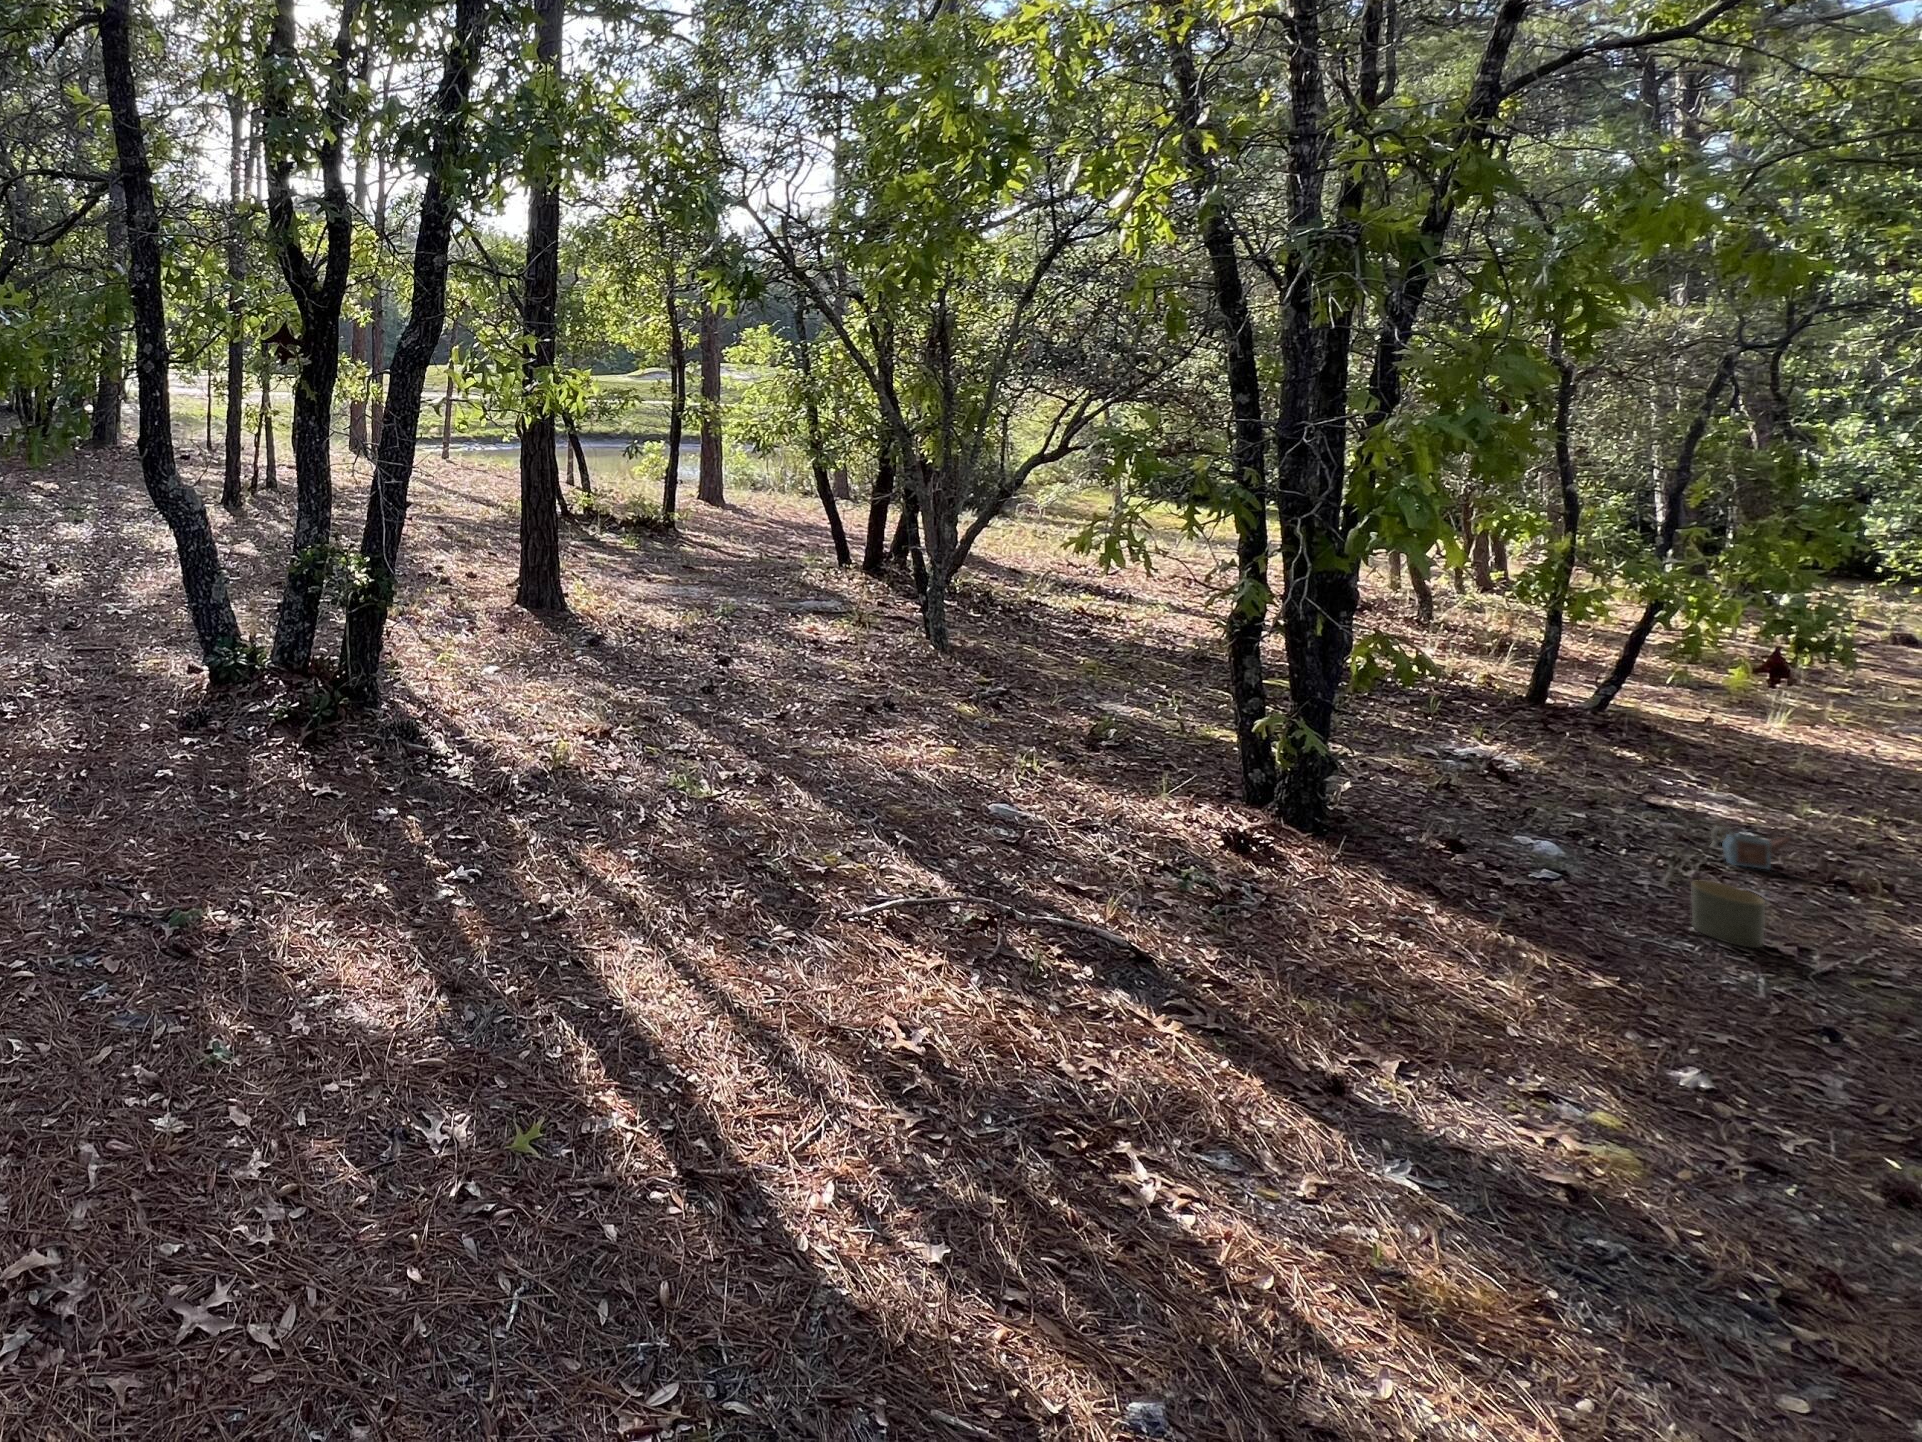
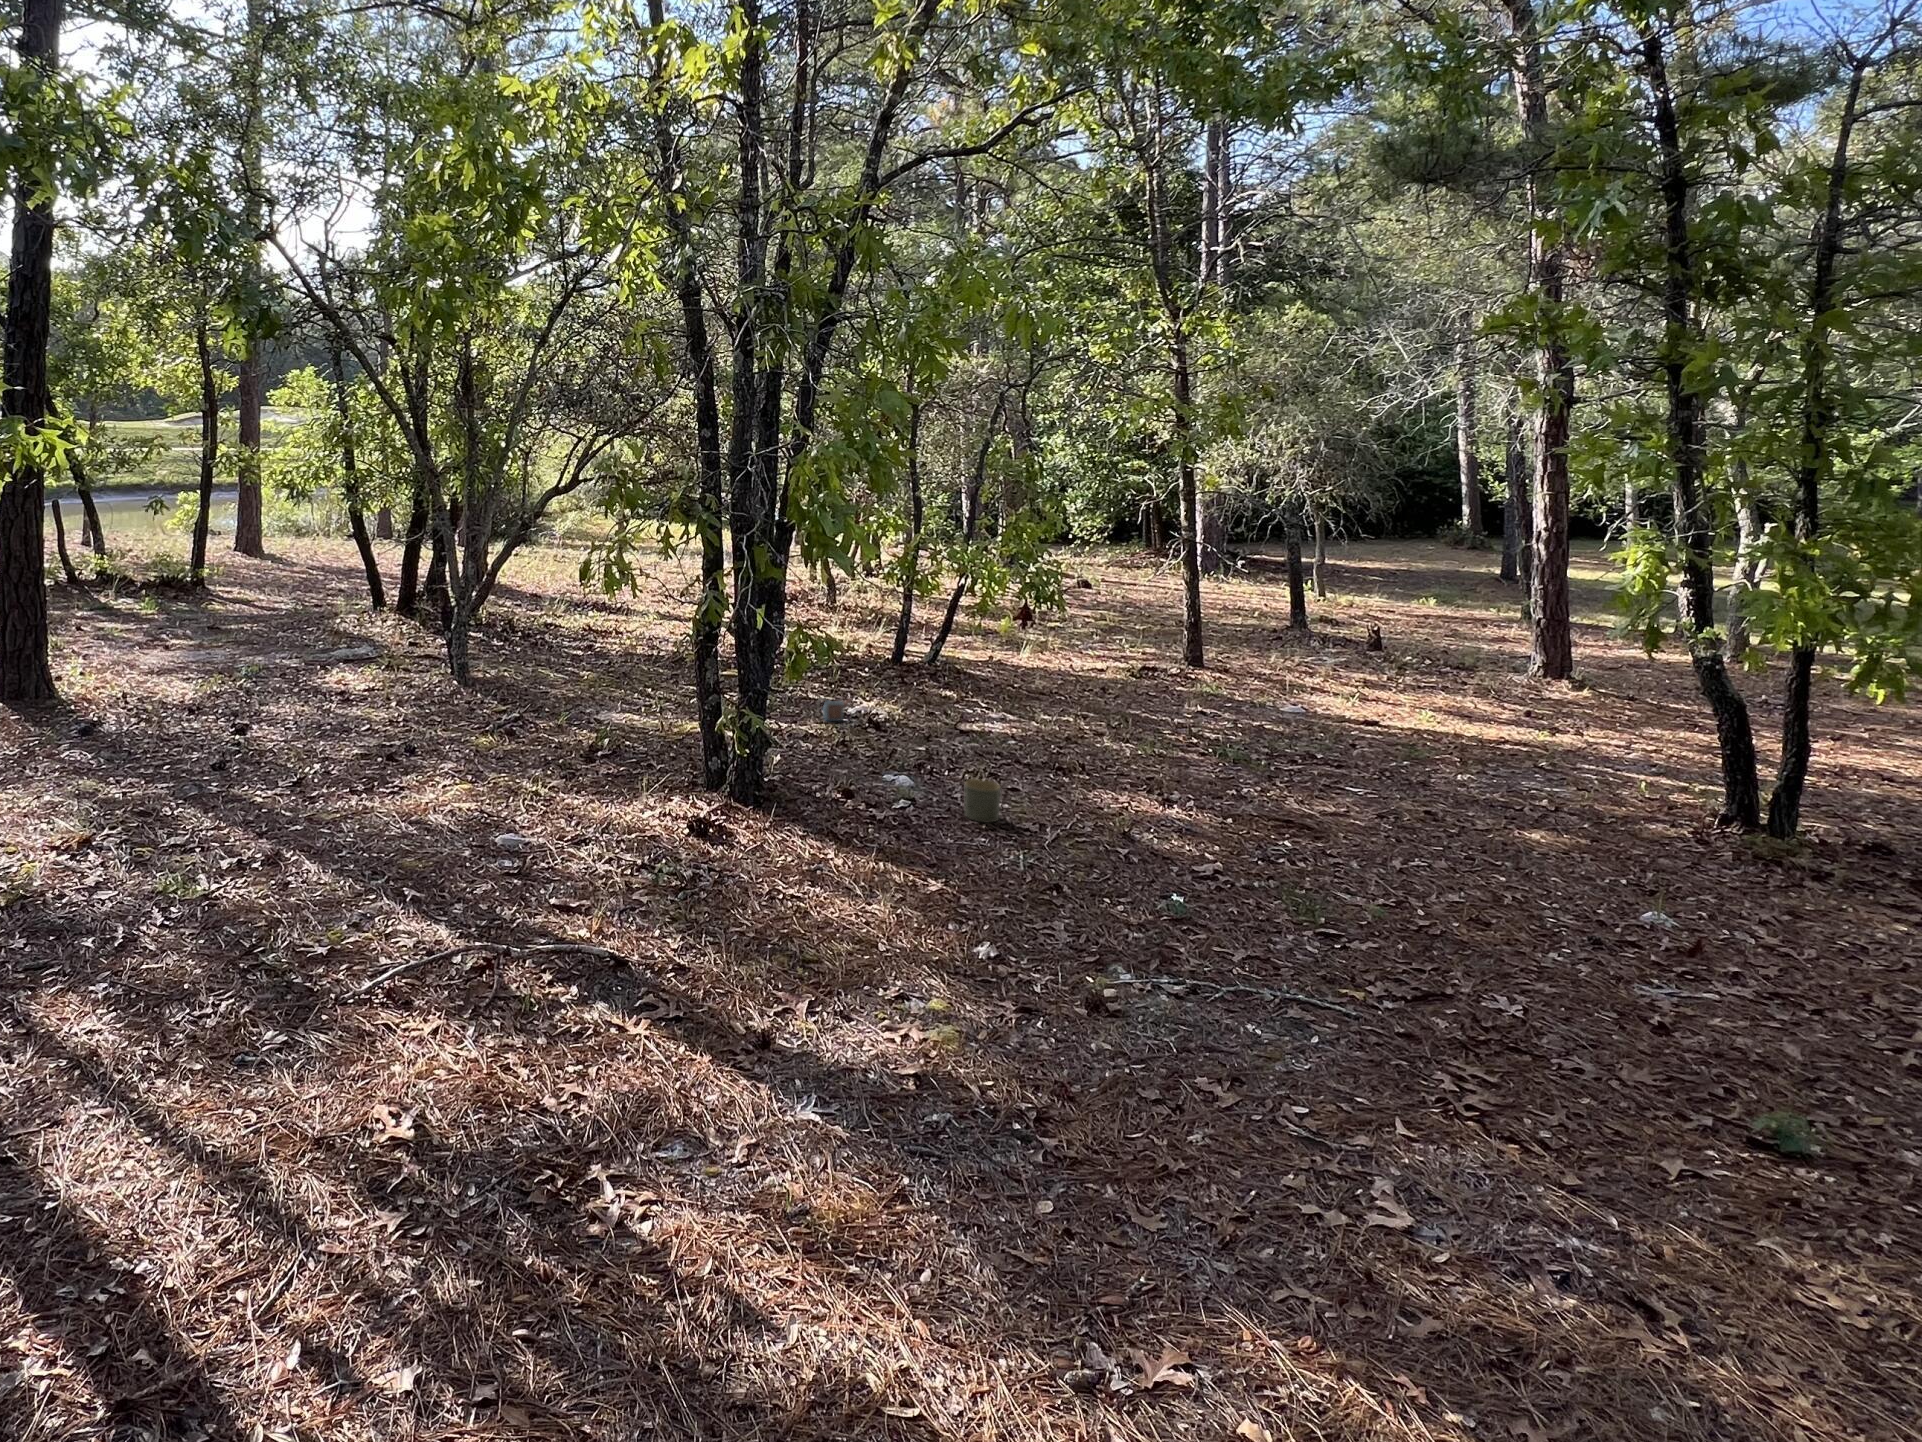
watering can: present [1711,826,1790,869] -> present [817,698,852,721]

